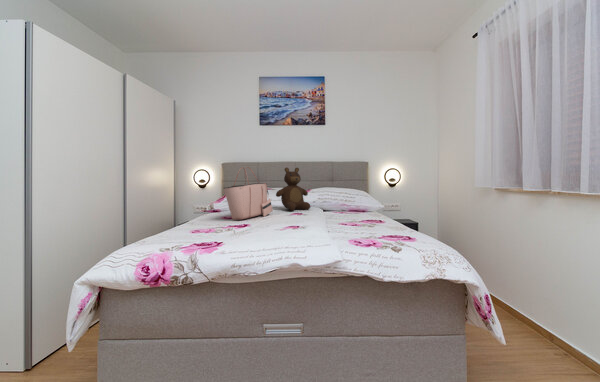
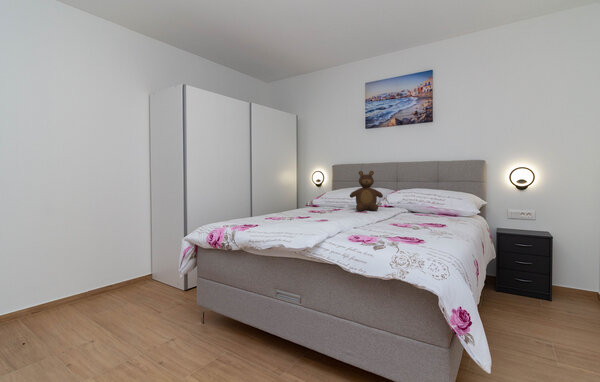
tote bag: present [224,167,273,220] -> none [292,172,338,214]

